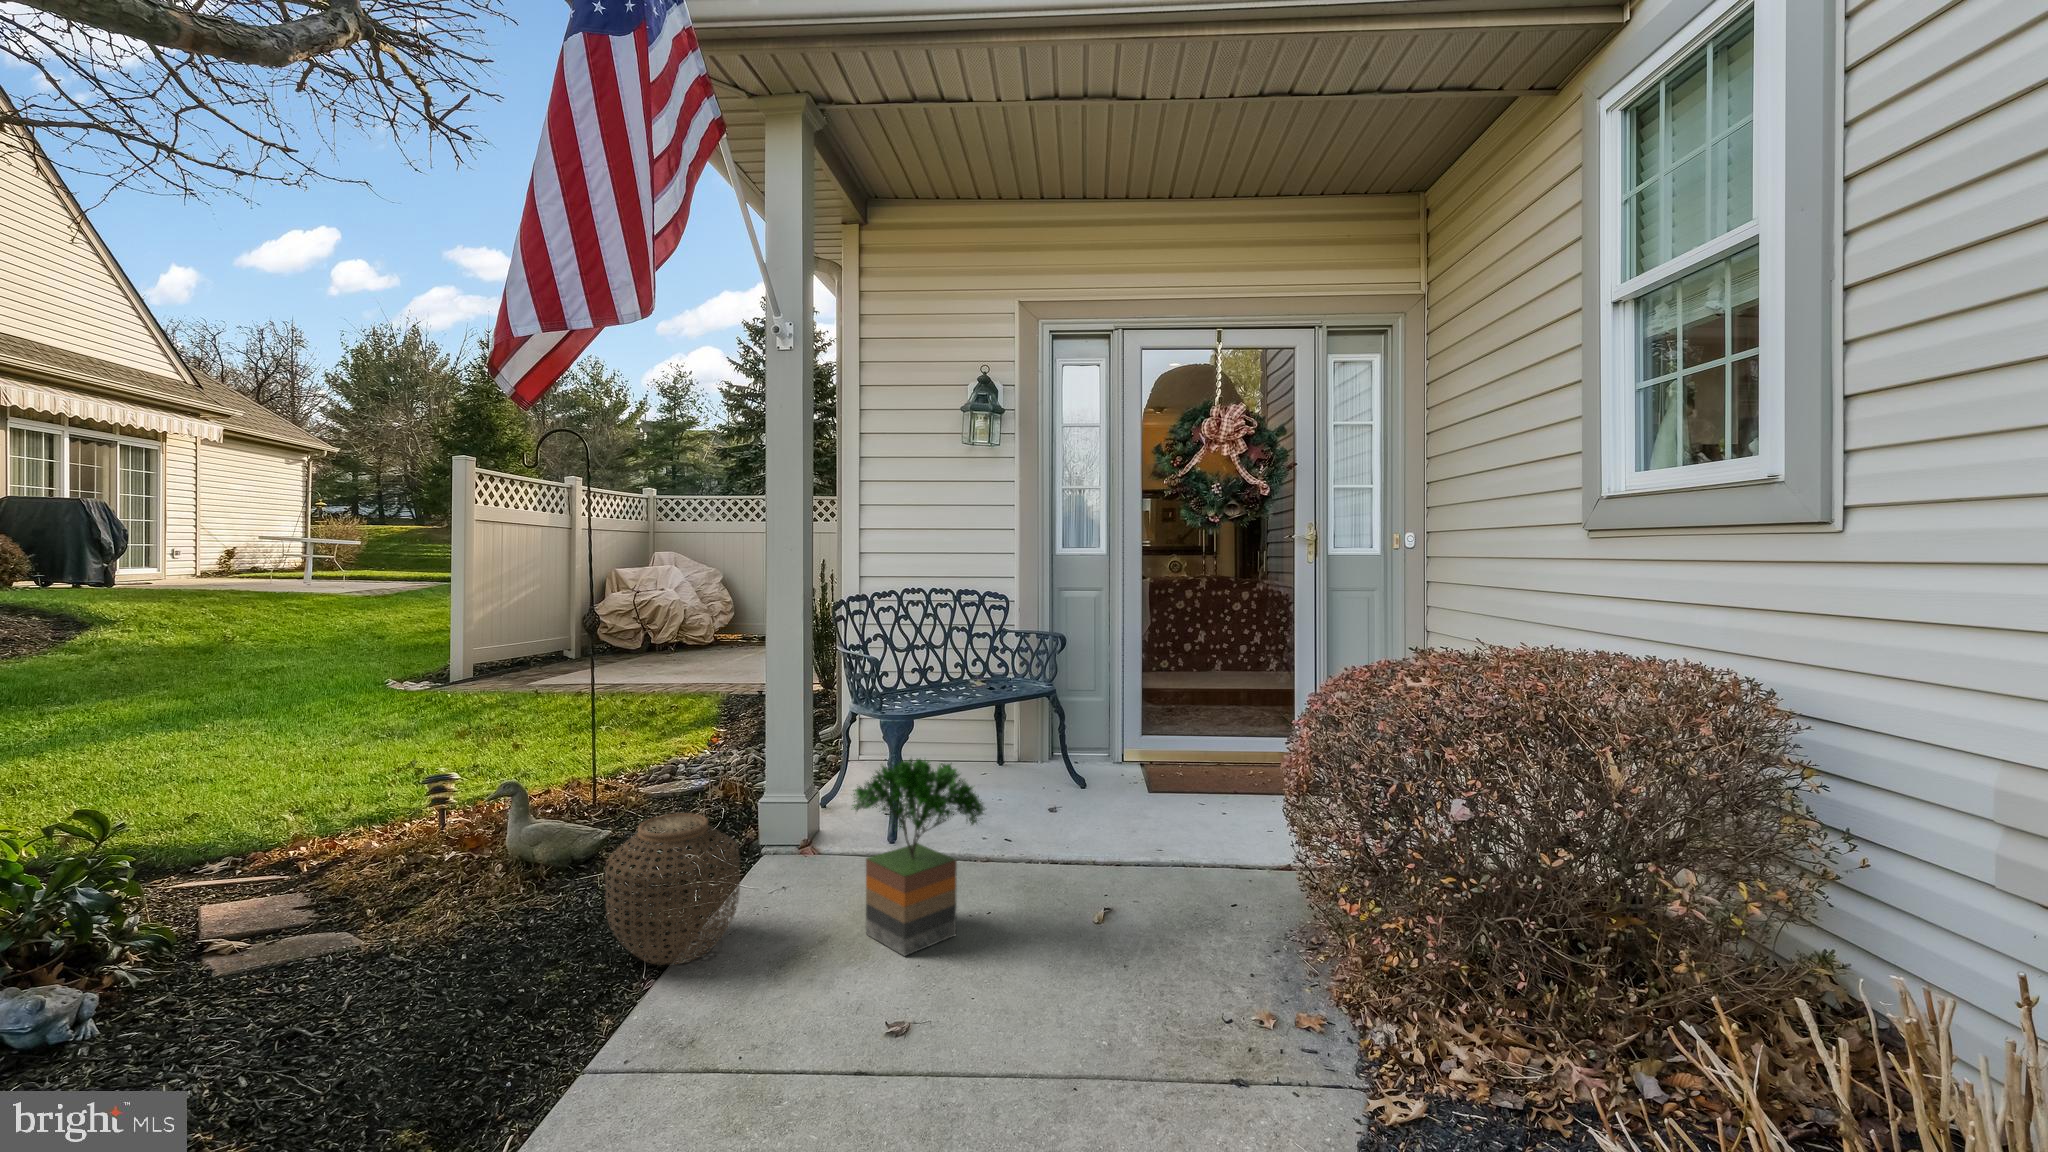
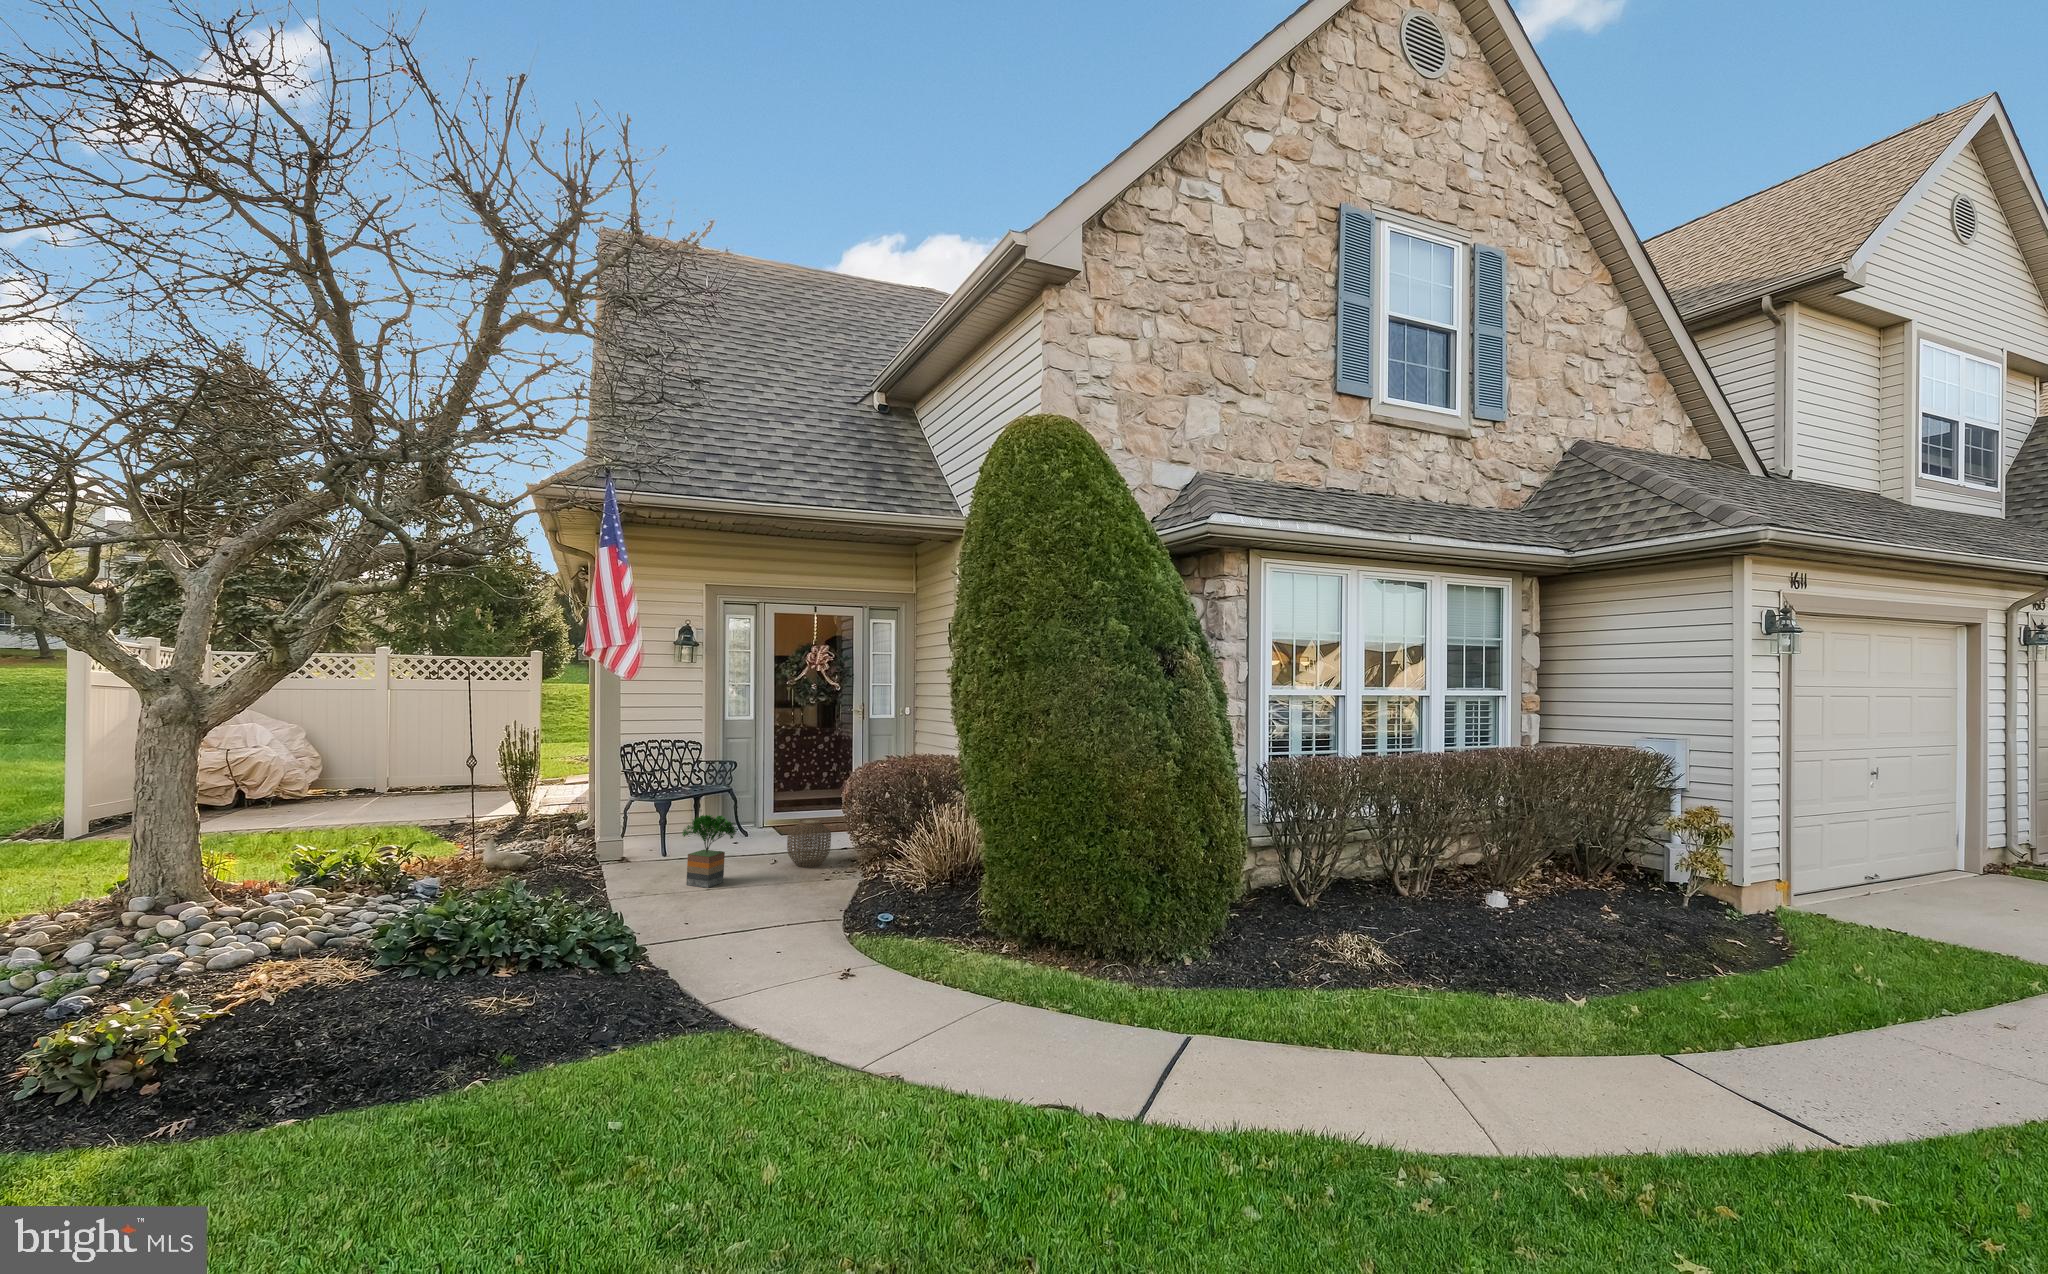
woven basket: present [605,813,740,965] -> present [787,819,831,867]

